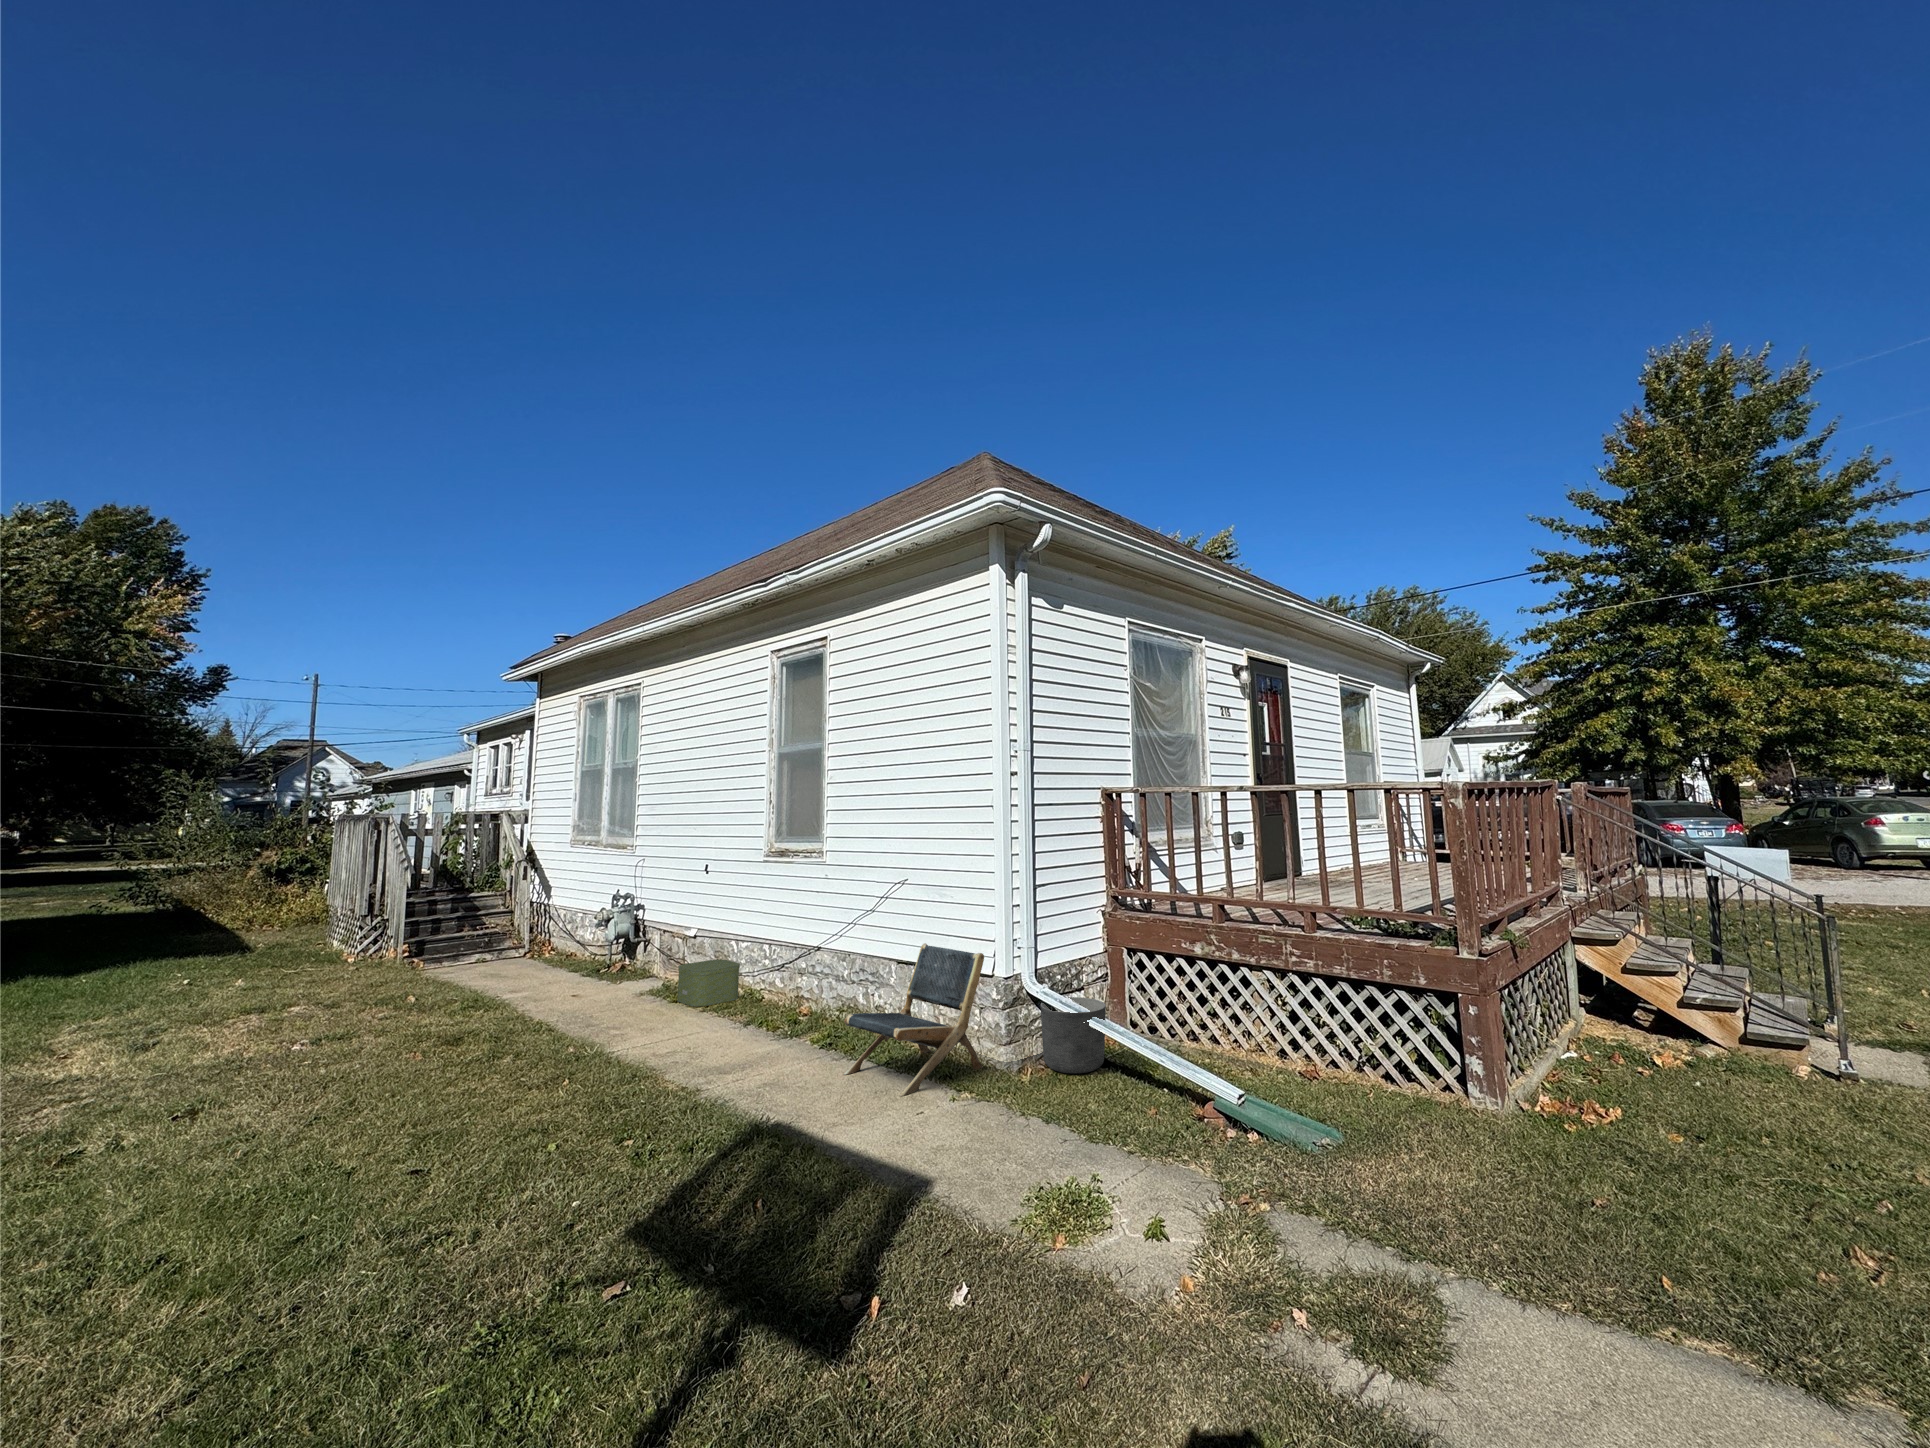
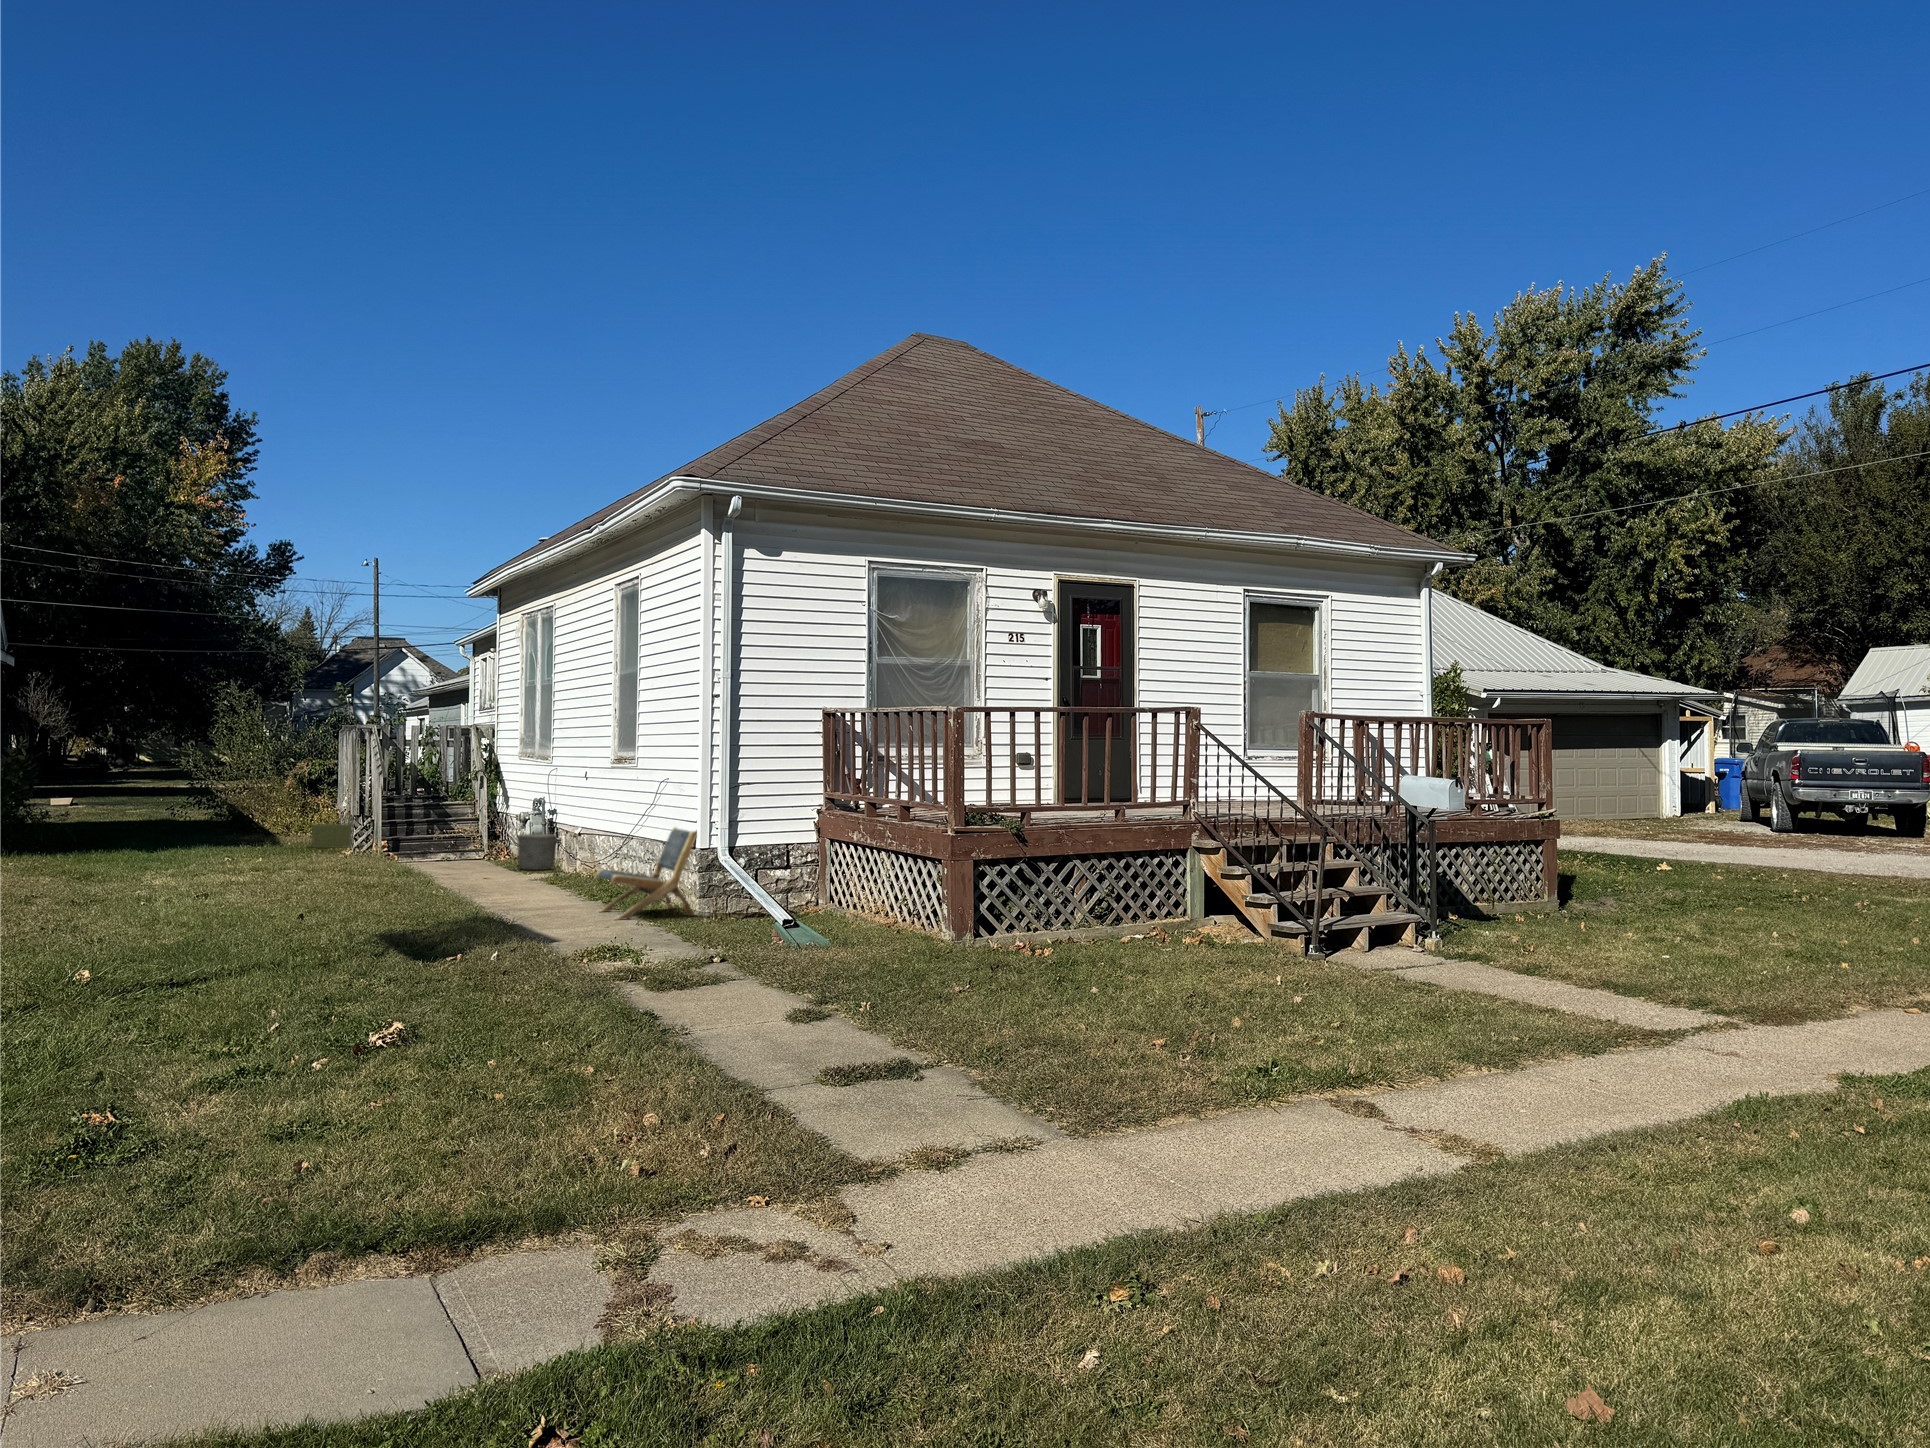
storage box: present [677,960,740,1006] -> present [311,824,352,848]
planter: present [1041,997,1106,1073] -> present [517,834,557,870]

